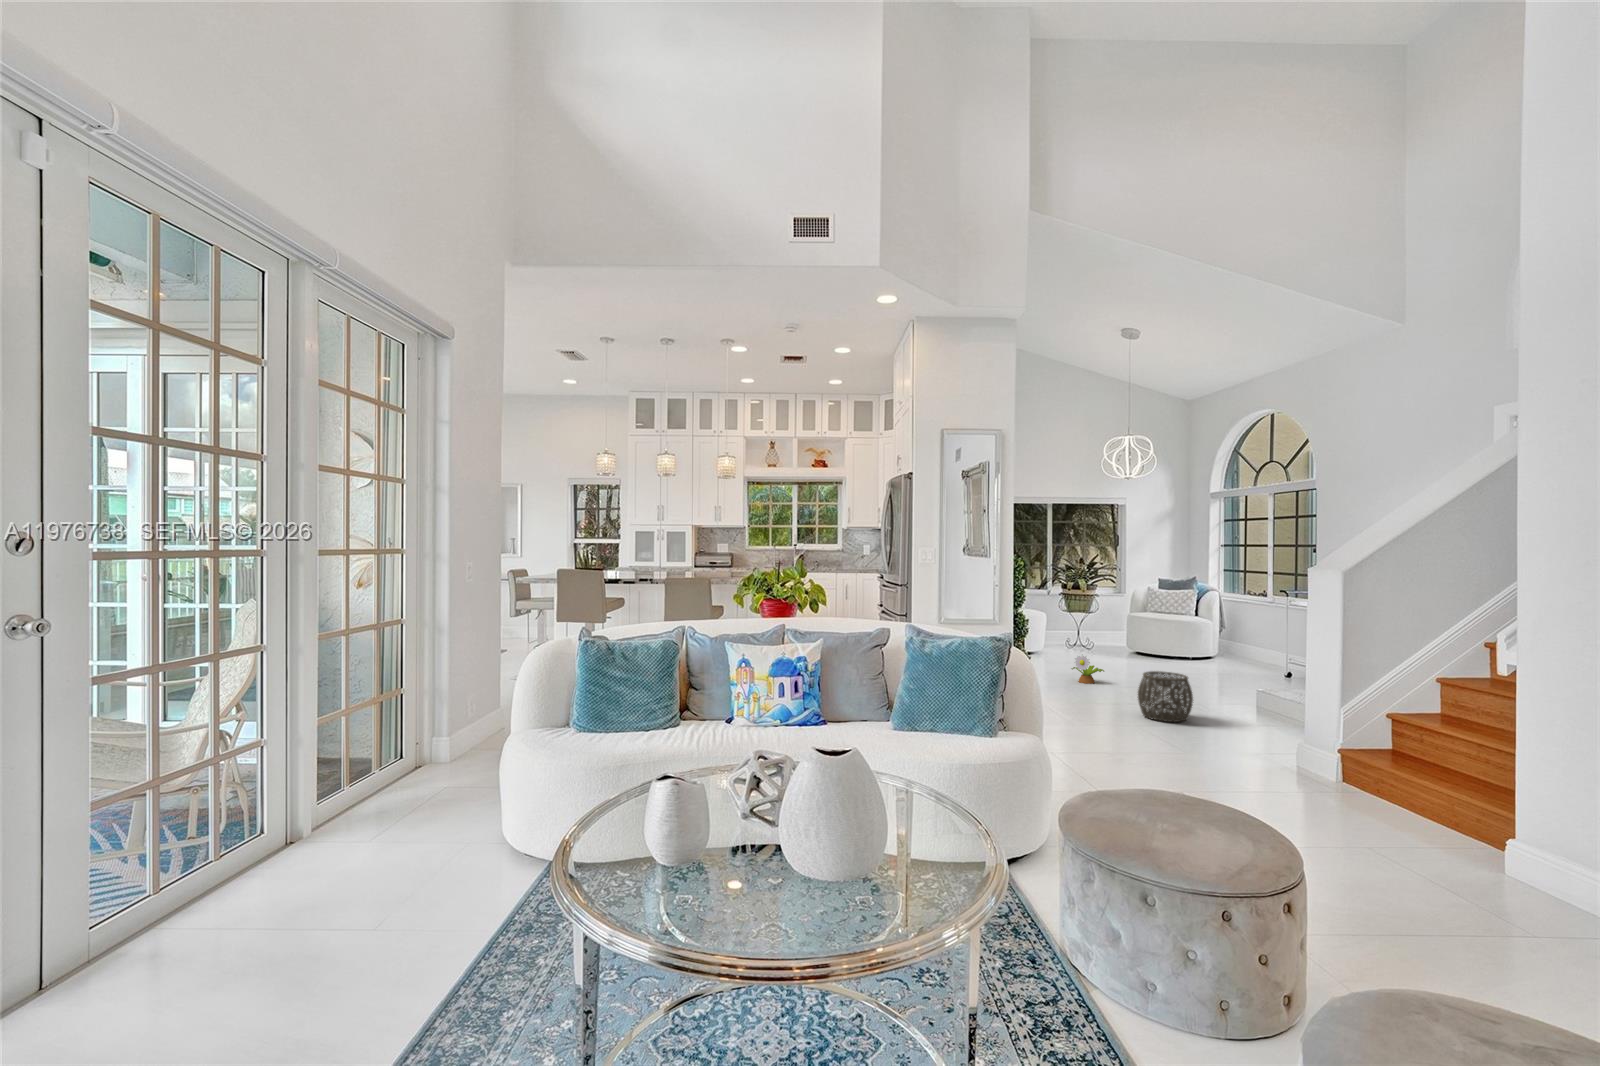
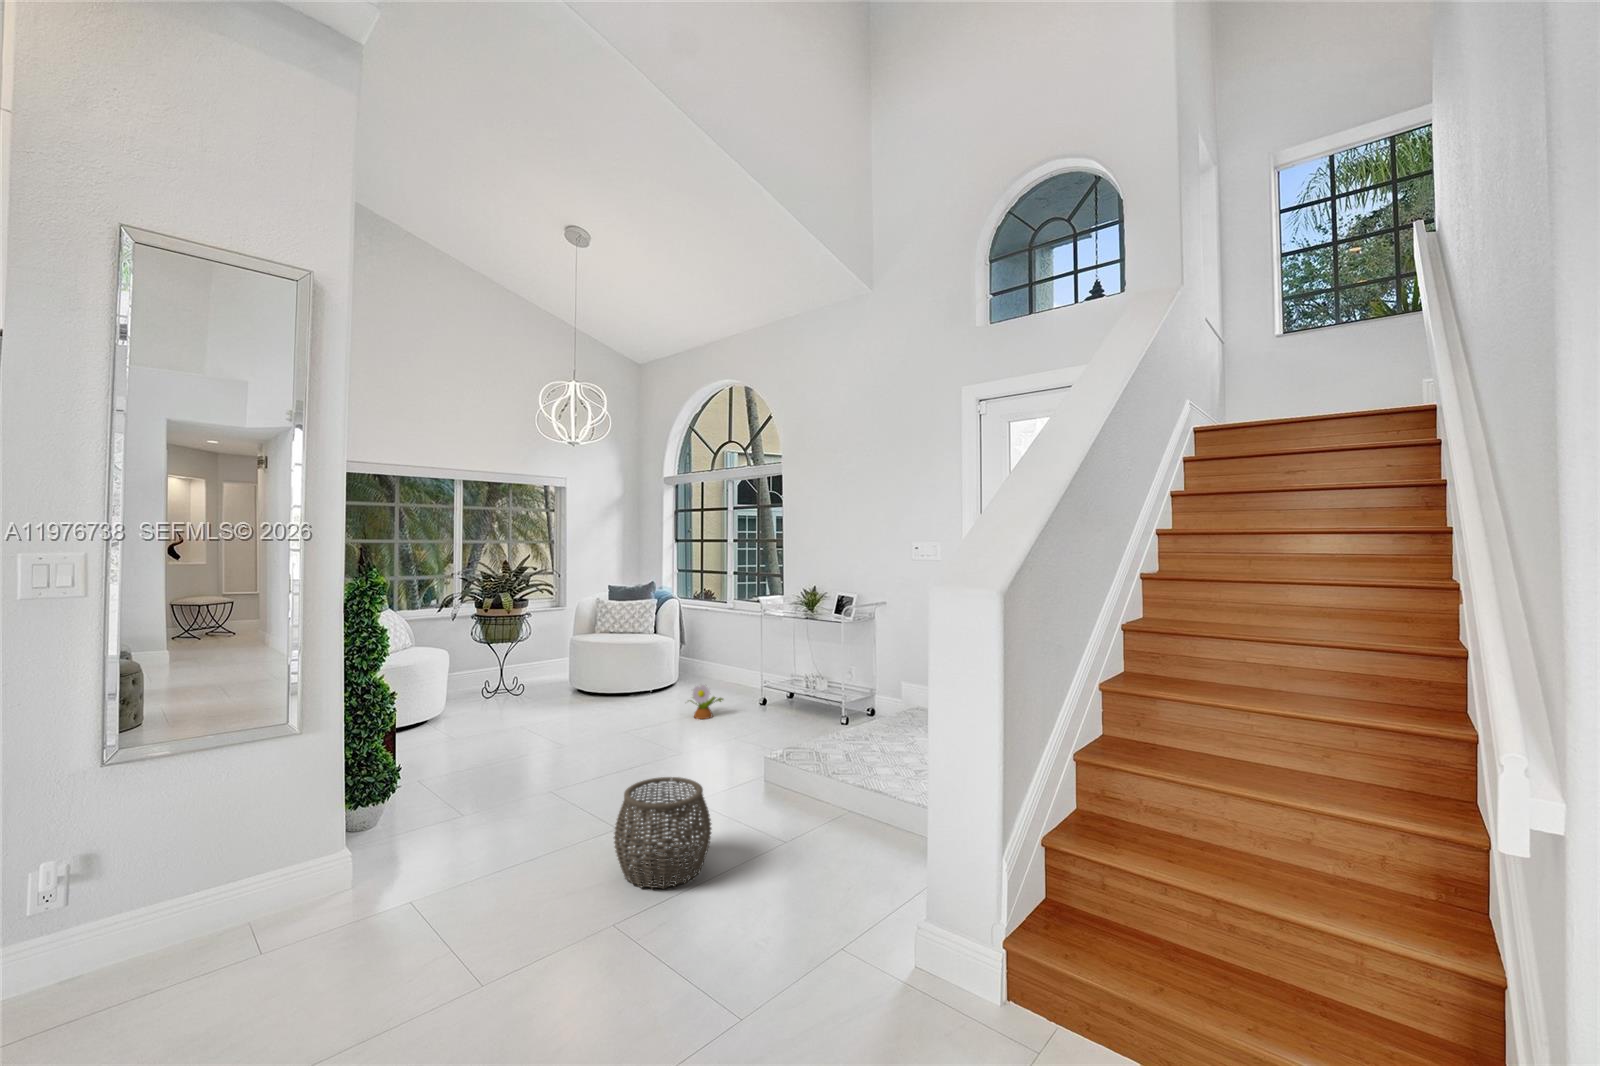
decorative plant: present [1072,655,1104,684] -> present [690,684,723,719]

